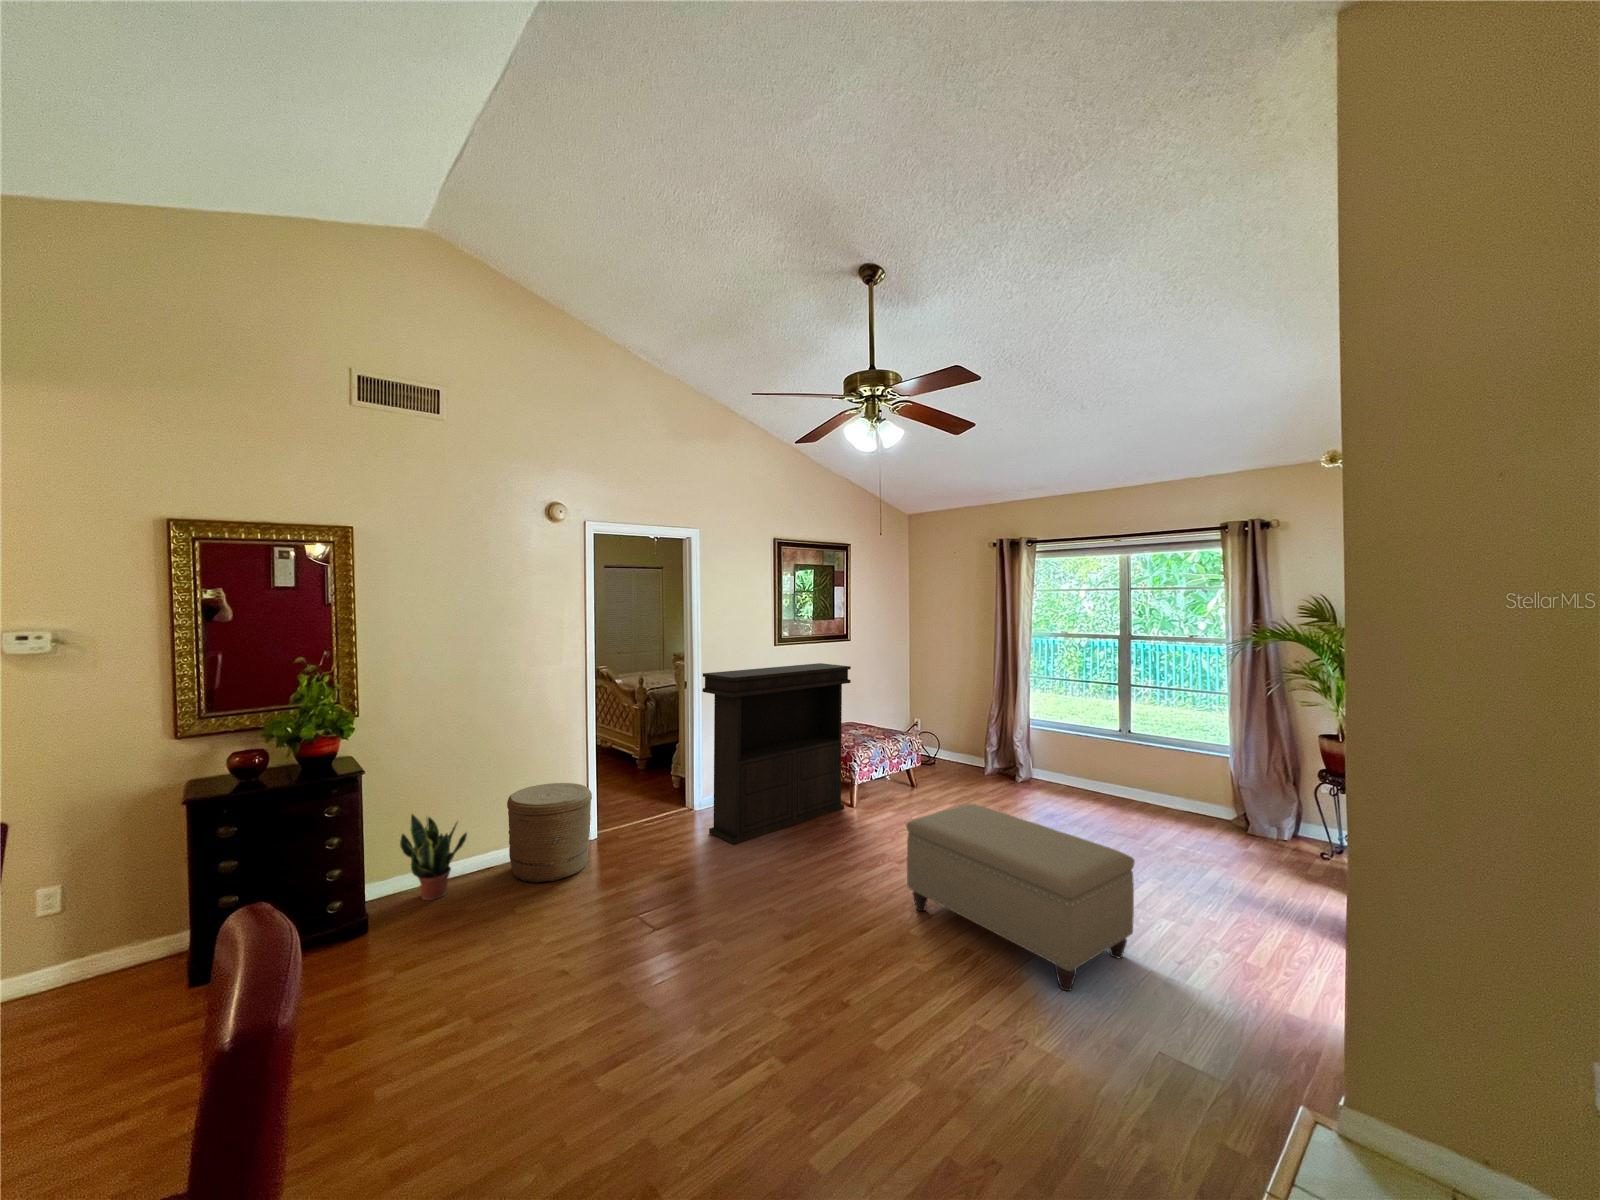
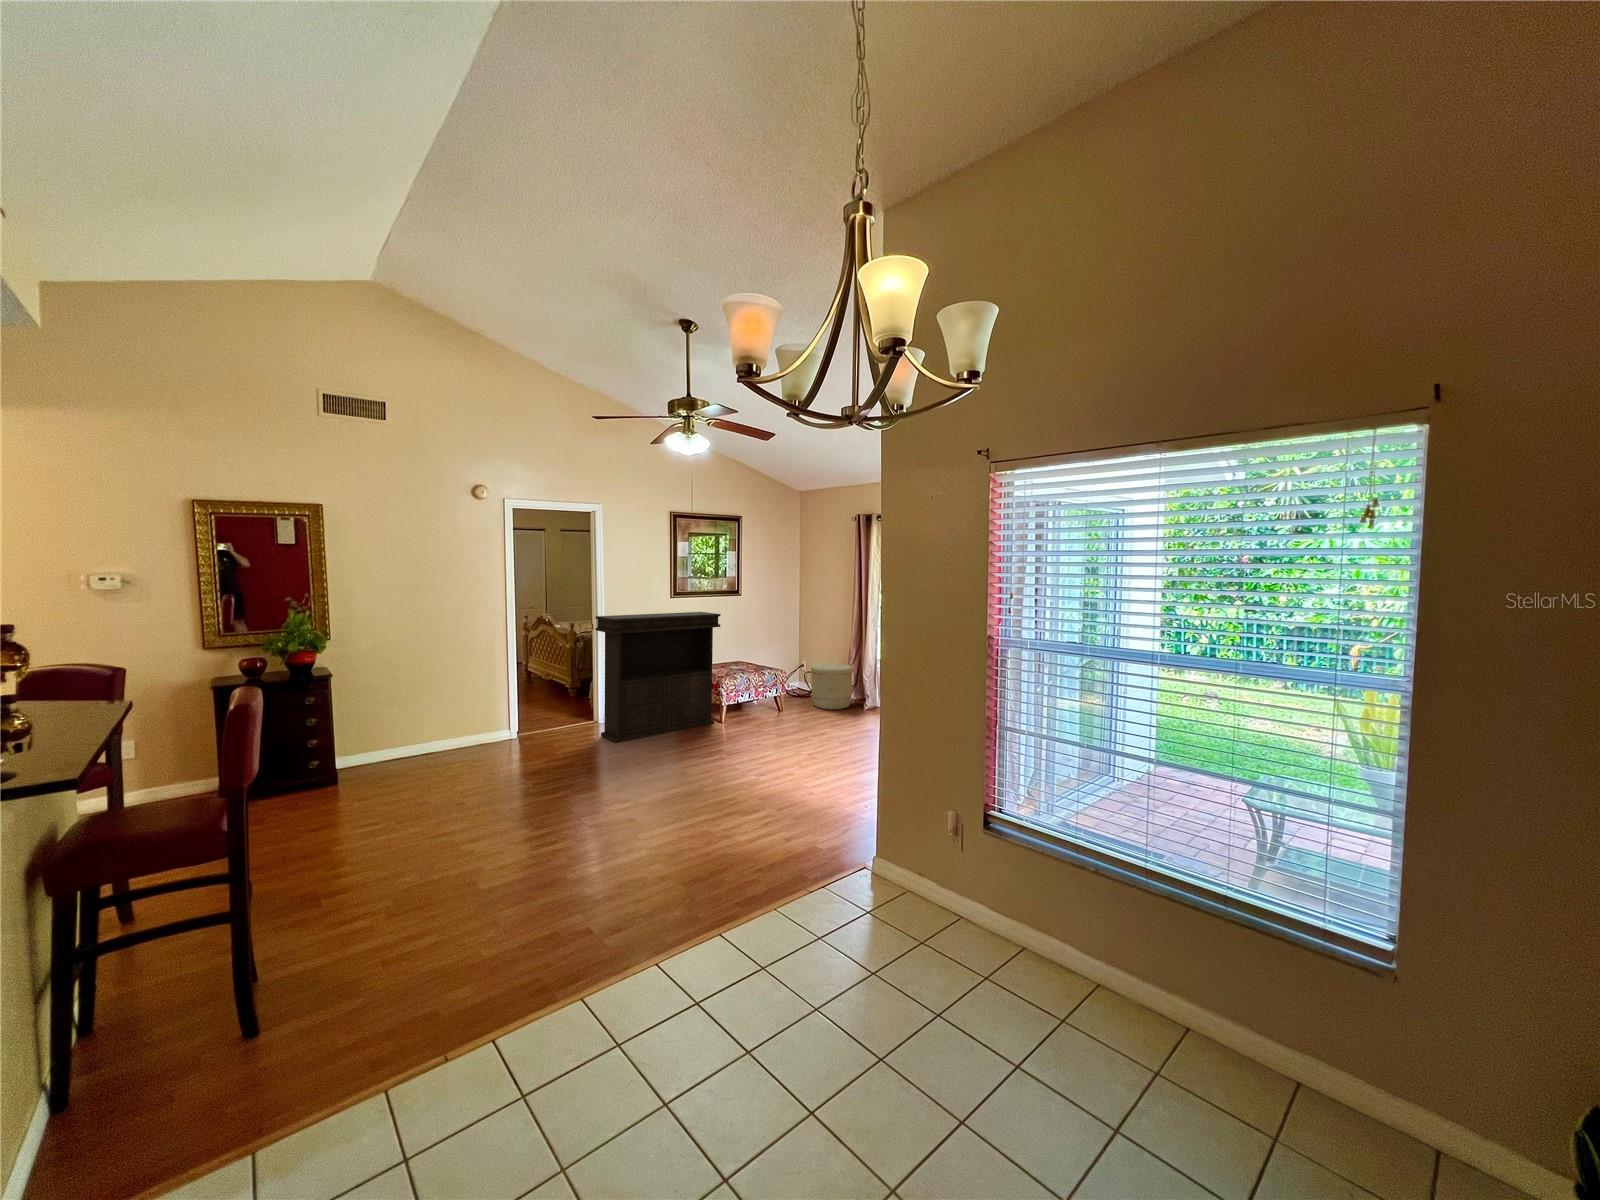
woven basket: present [507,783,592,883] -> present [811,663,853,710]
ottoman: present [906,804,1134,991] -> none [714,709,846,815]
potted plant: present [400,814,467,900] -> none [362,708,411,768]

